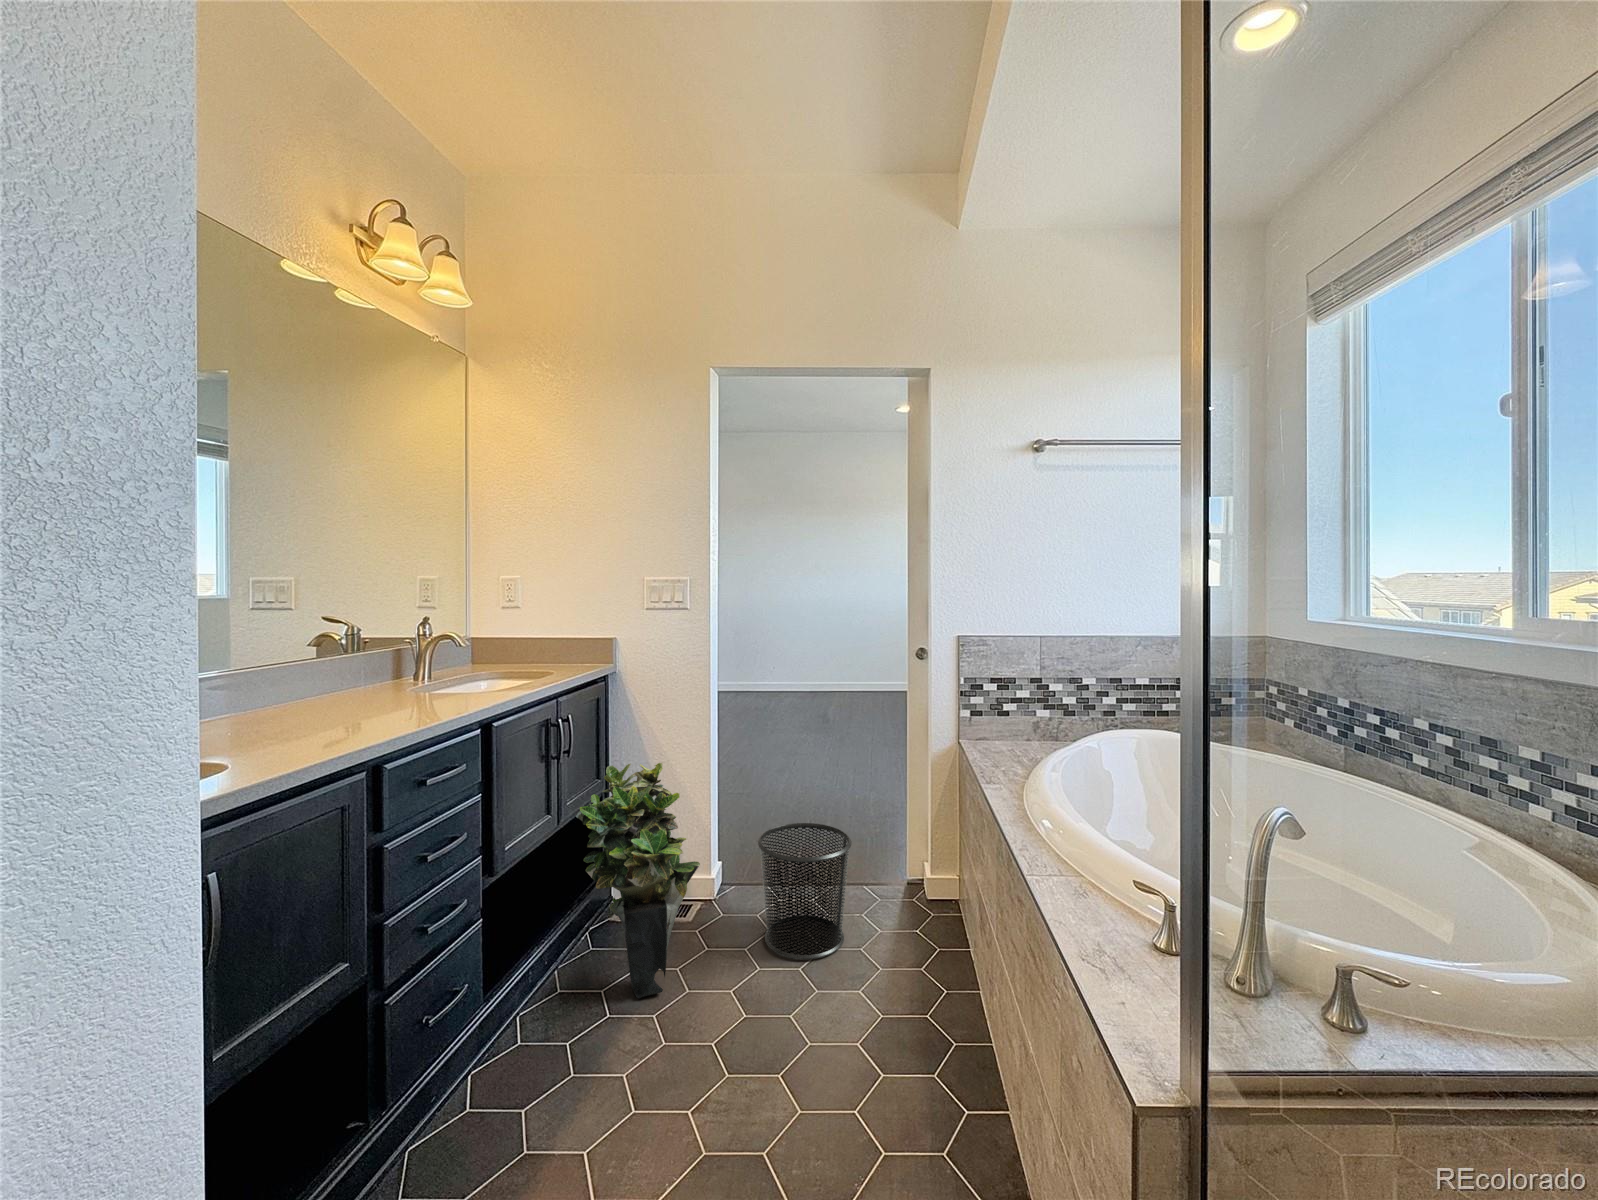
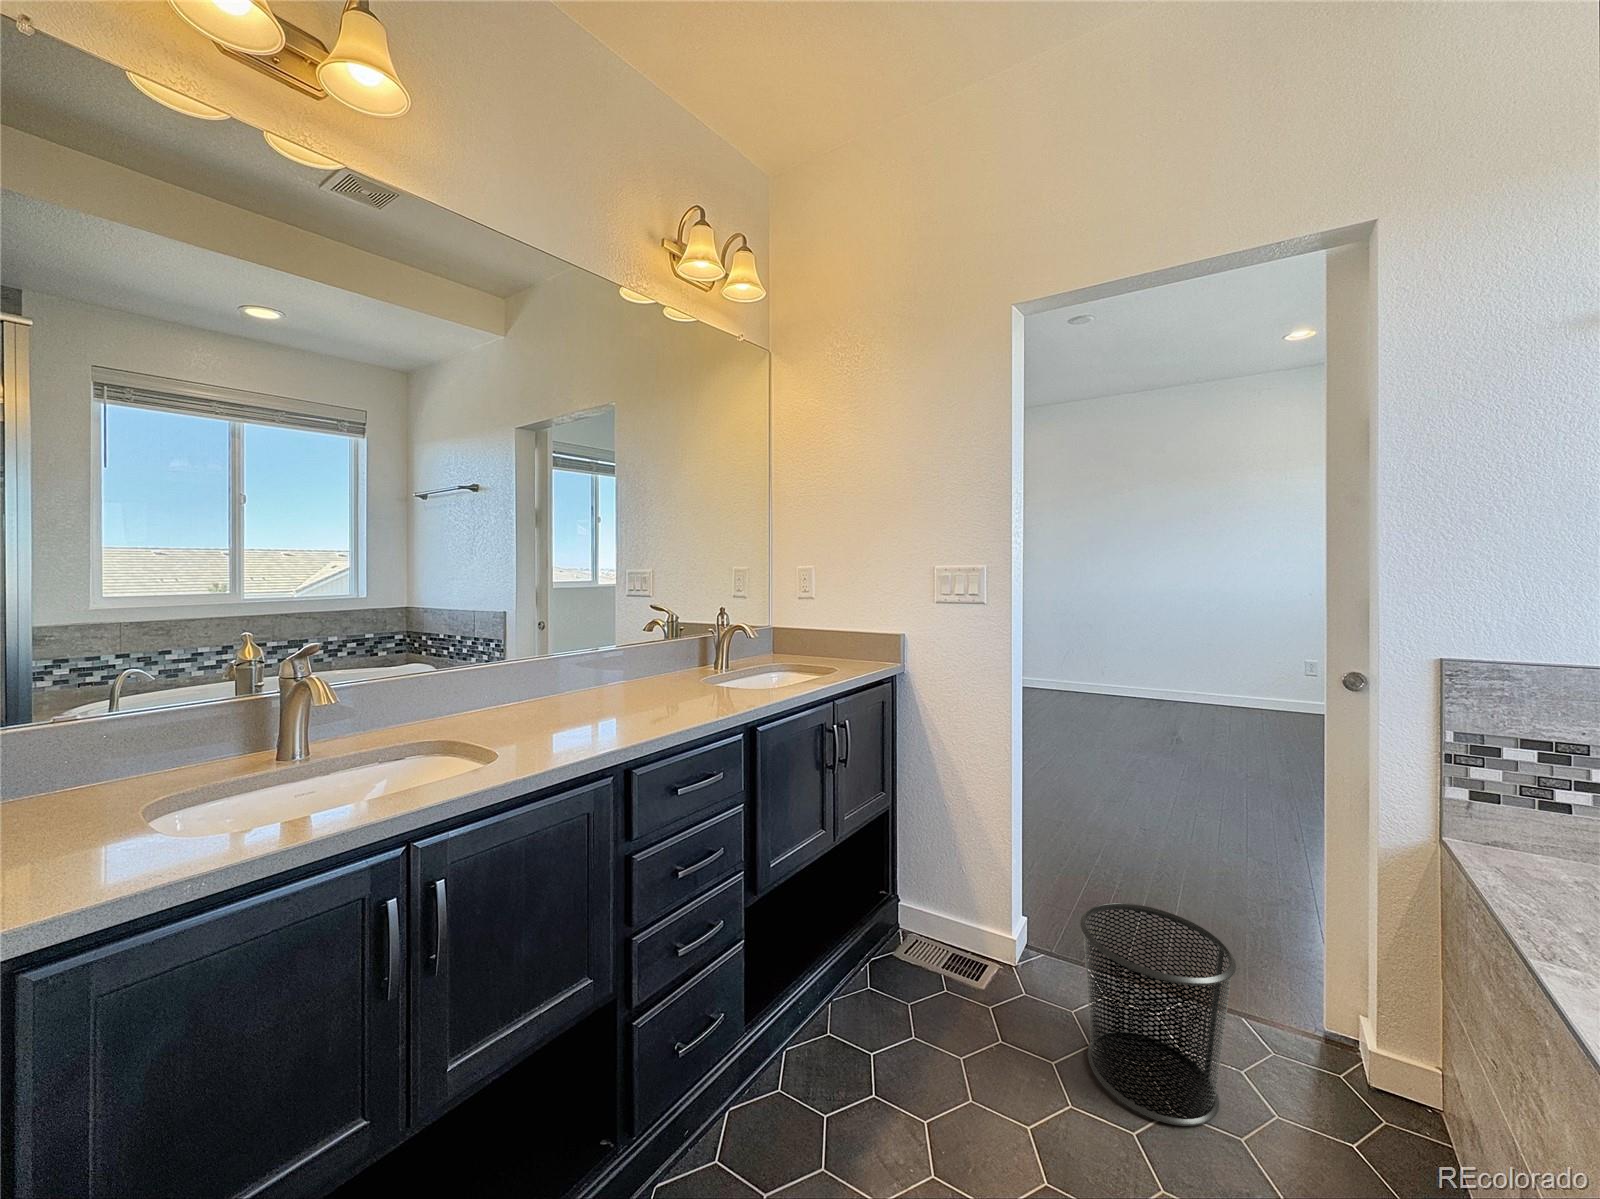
potted plant: present [576,763,700,998] -> none [849,786,999,1096]

